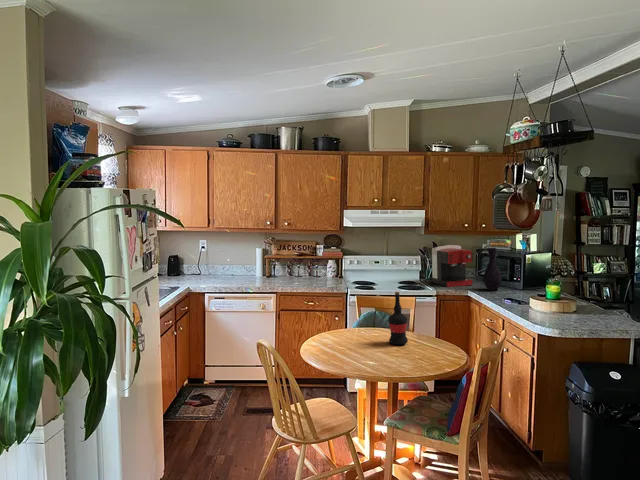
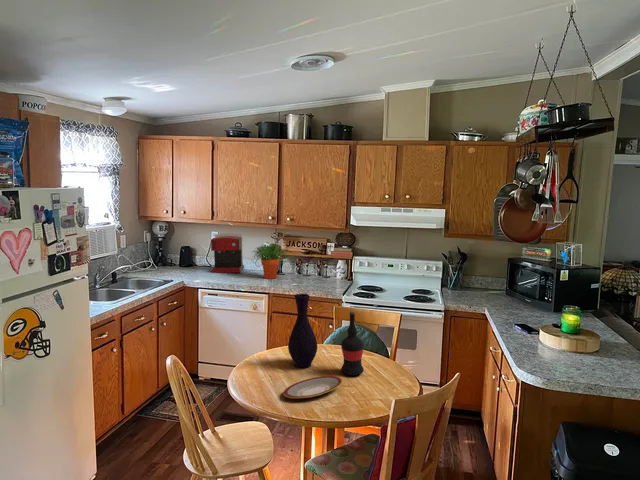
coffee maker: present [432,245,473,287] -> present [211,233,244,273]
potted plant: none [249,248,287,281] -> present [254,244,288,279]
vase: present [483,248,502,291] -> present [288,294,317,368]
plate: none [361,345,401,361] -> present [284,376,342,398]

